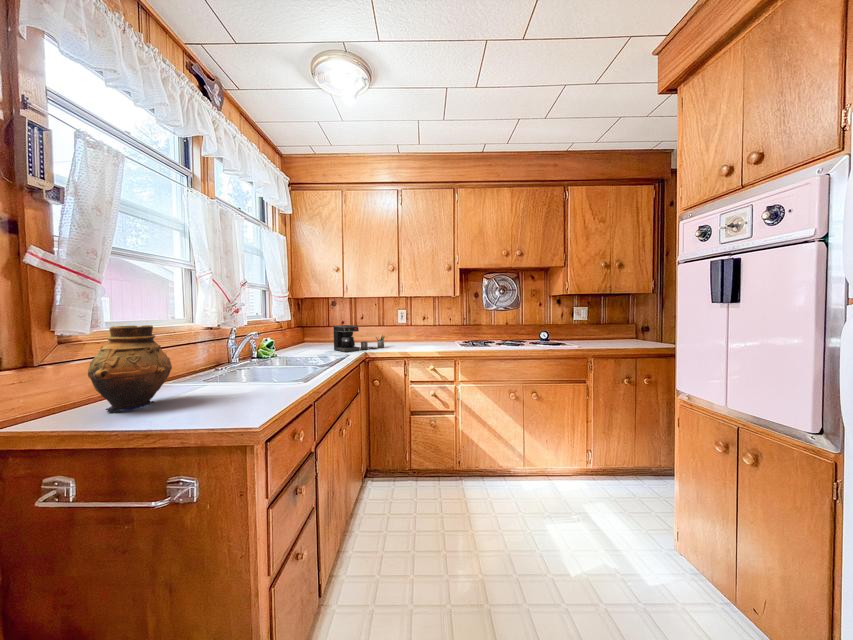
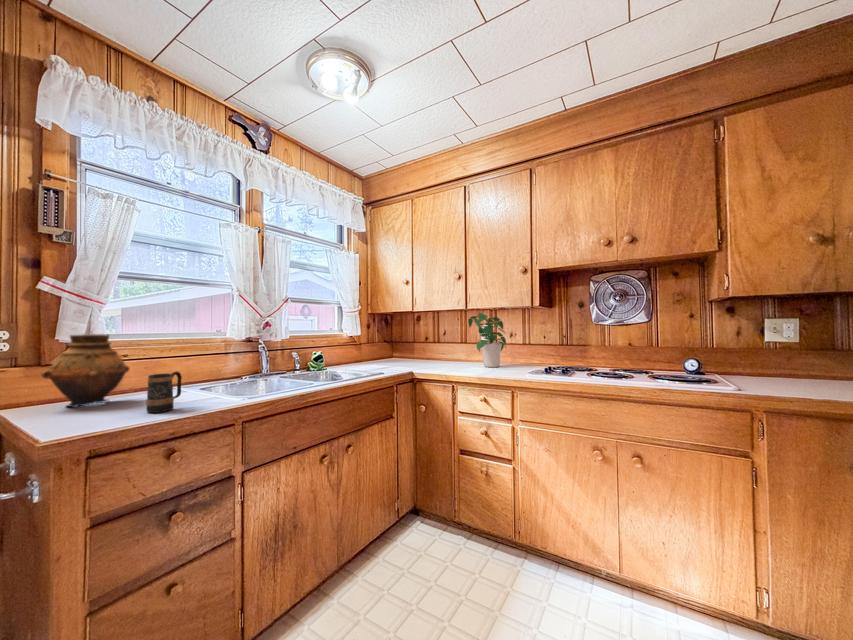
potted plant: none [401,300,434,345] -> present [468,312,506,367]
coffee maker: present [333,325,385,352] -> none [391,341,446,370]
mug: none [246,360,270,401] -> present [146,372,182,413]

